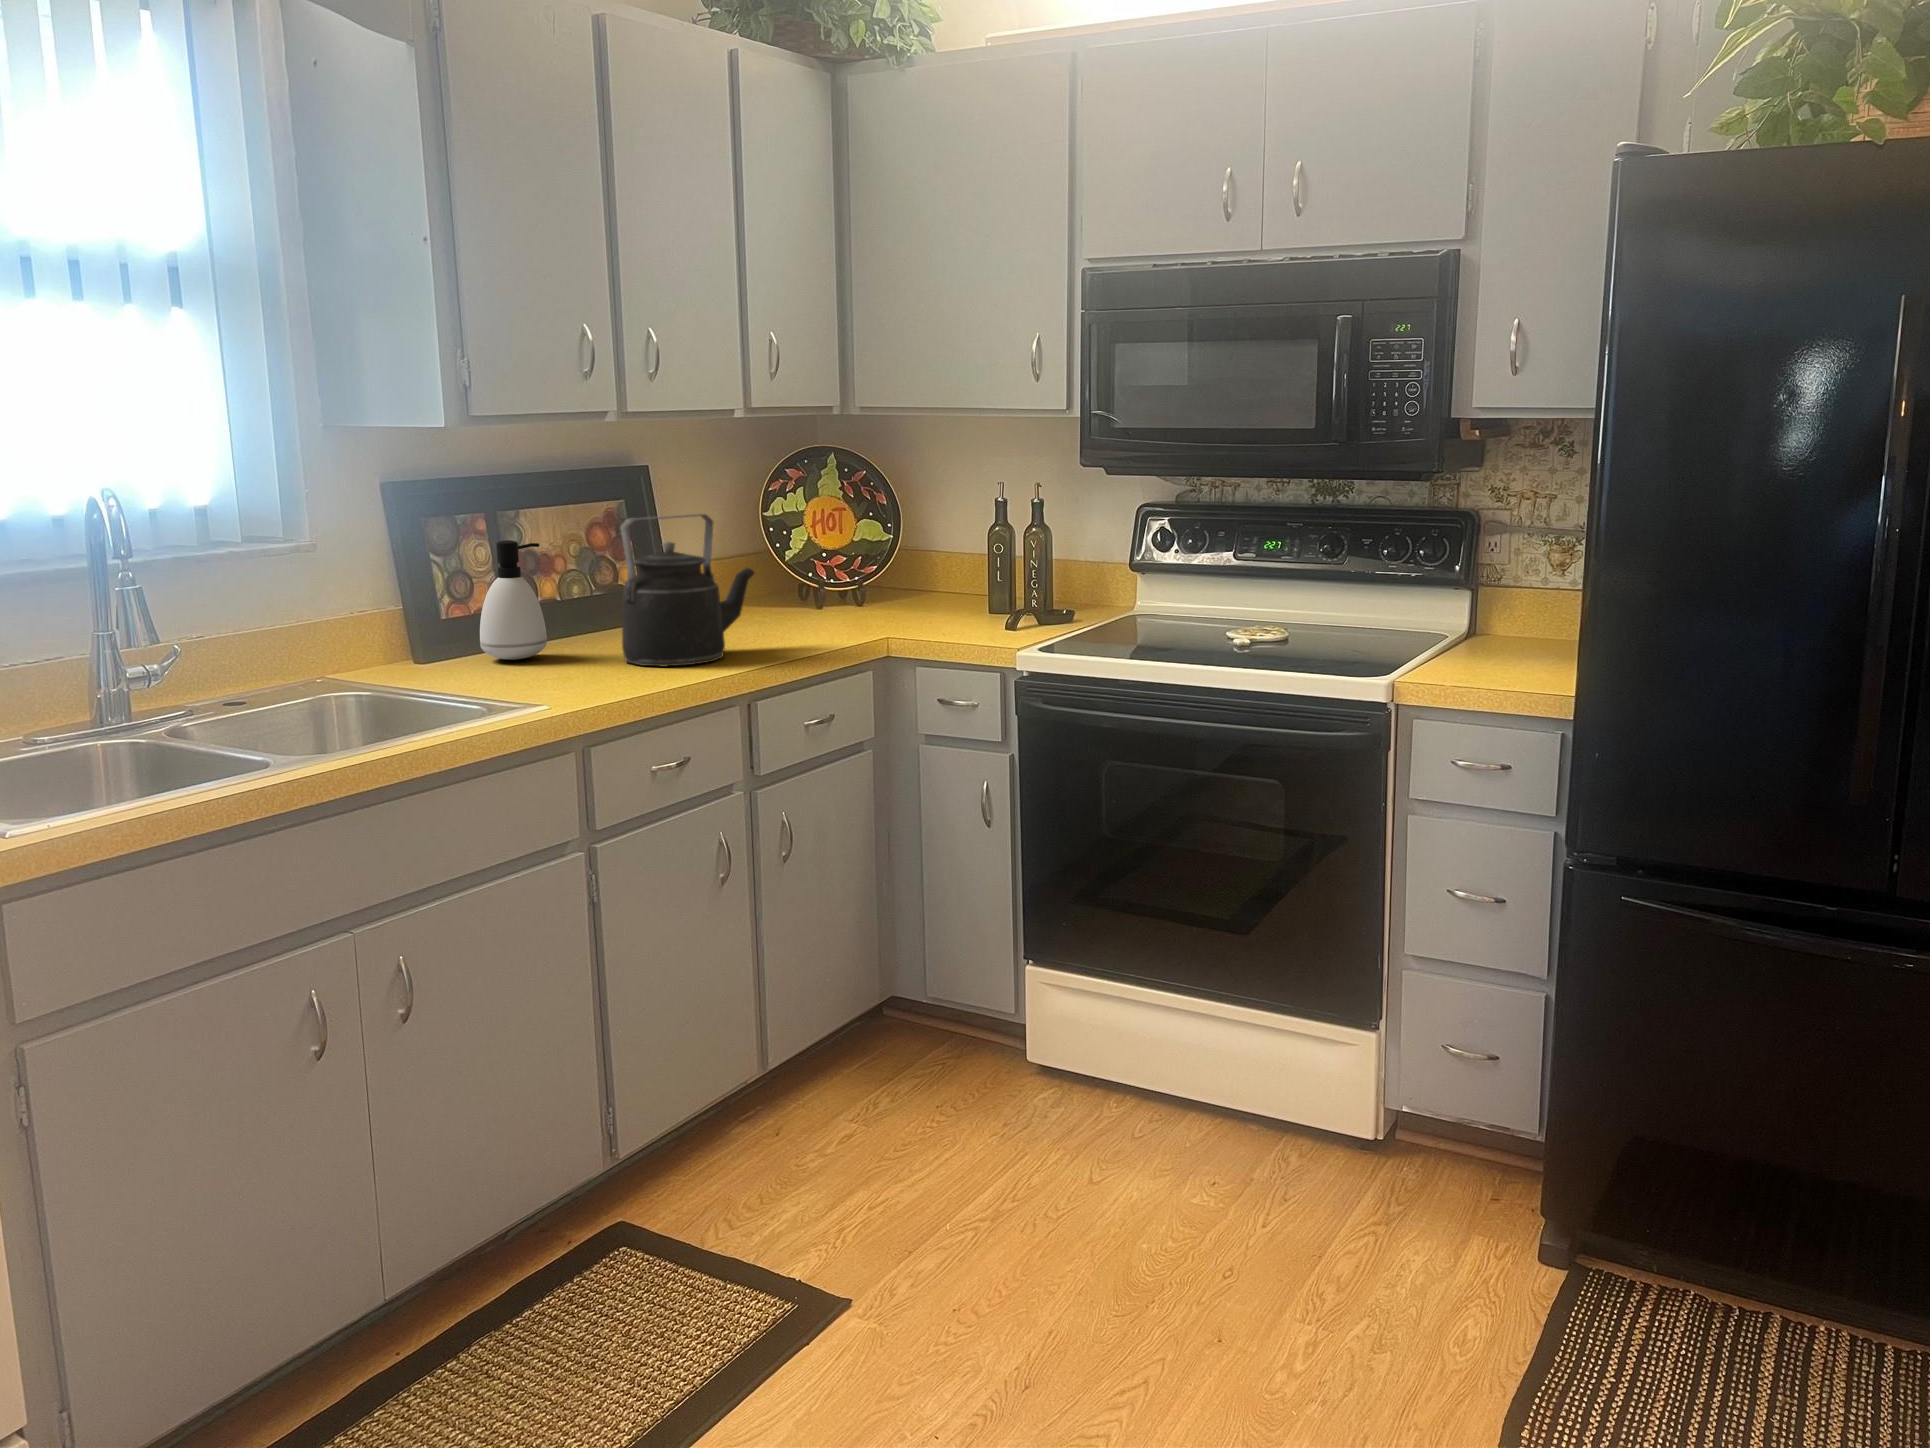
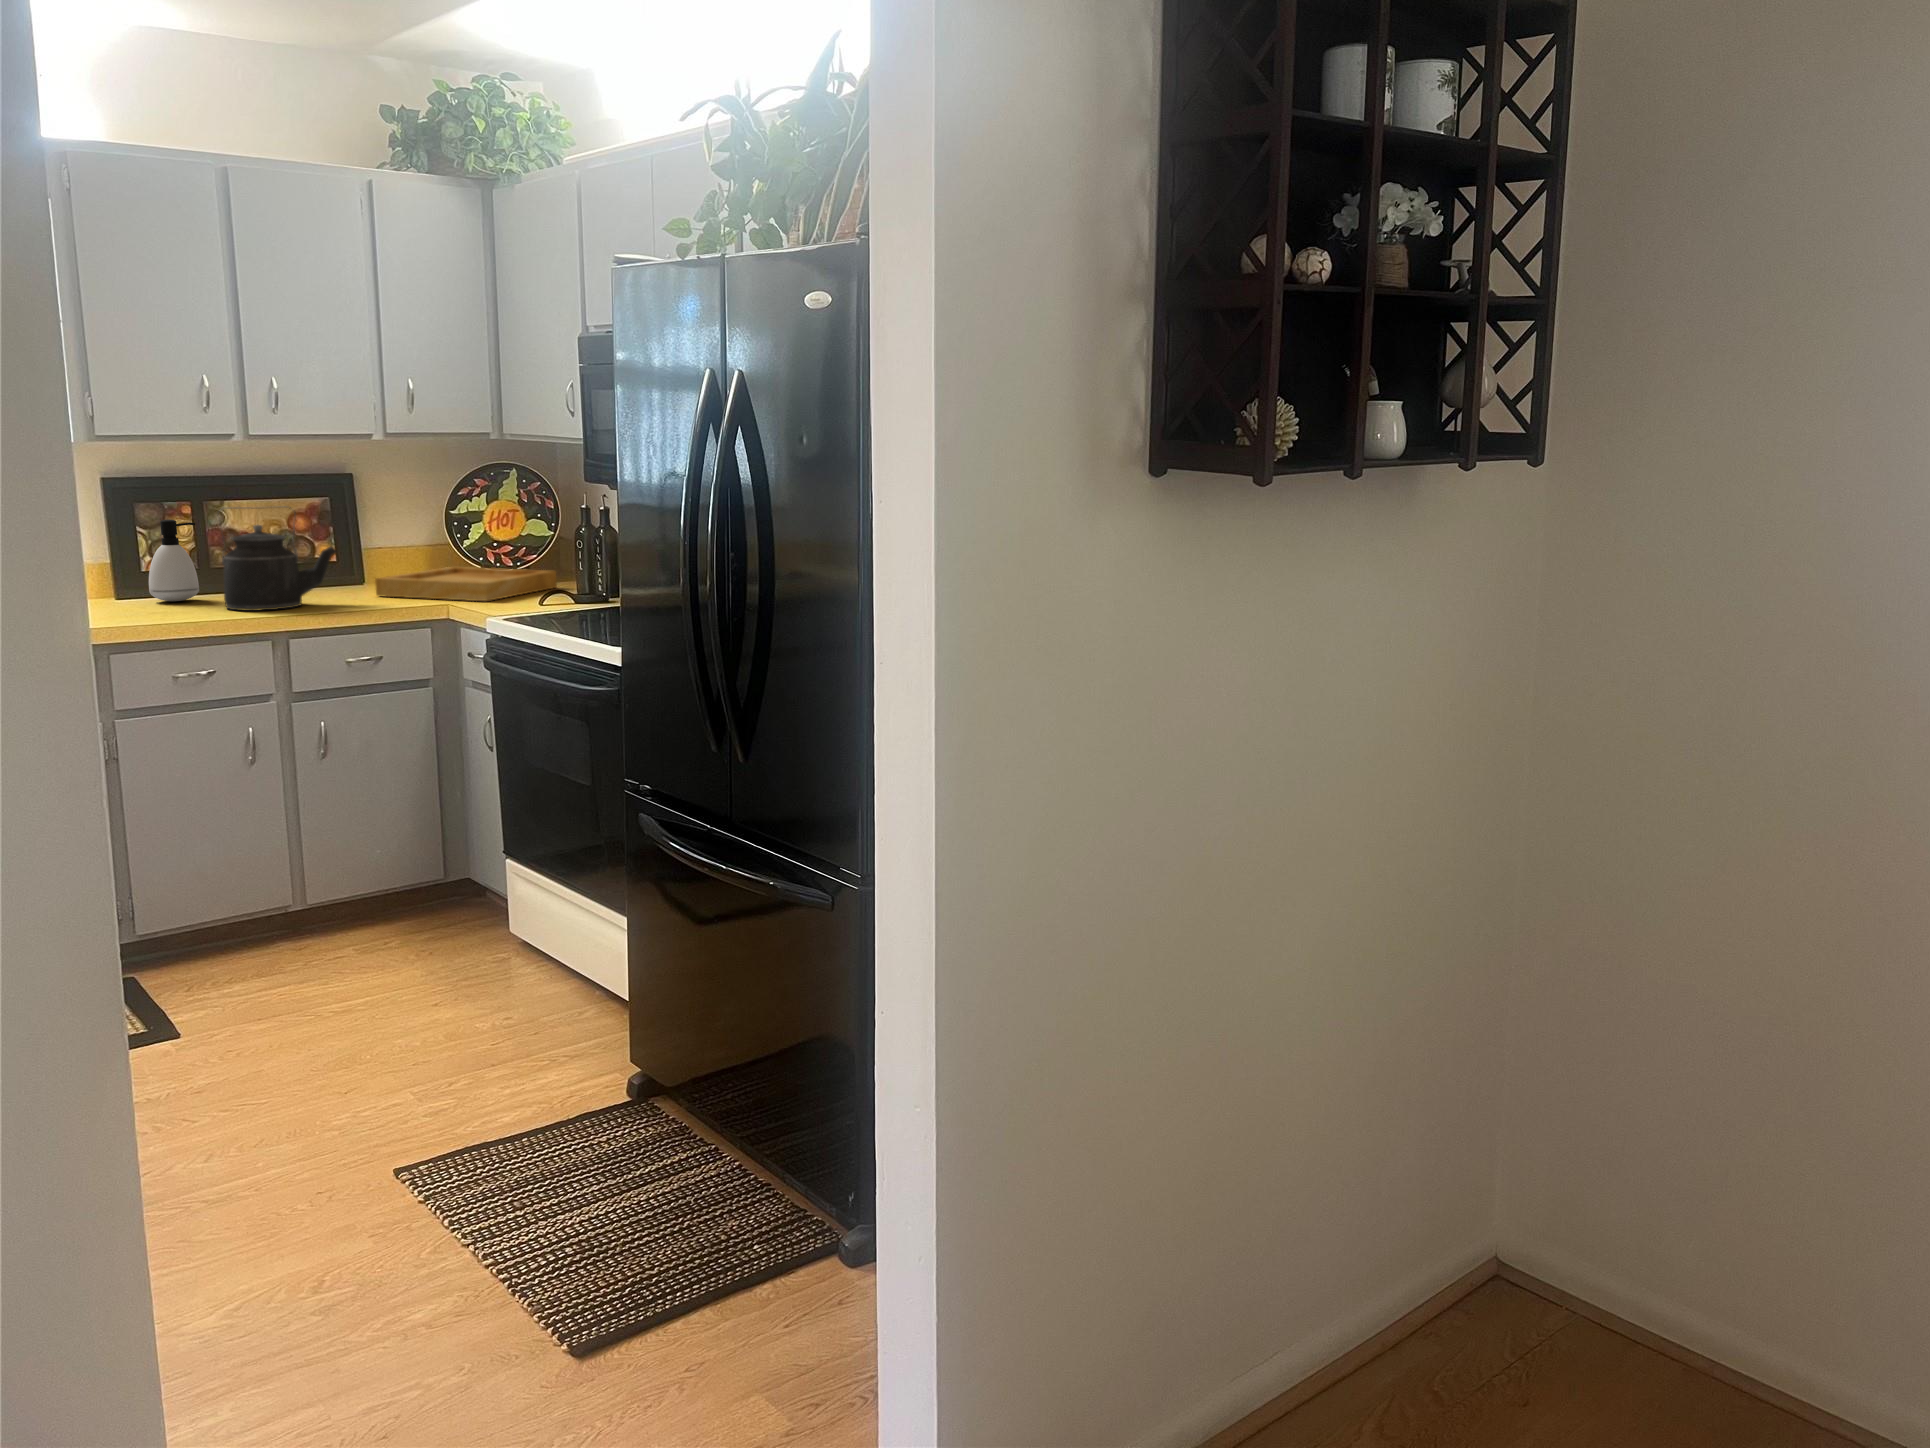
tray: none [760,585,934,633] -> present [375,567,557,601]

